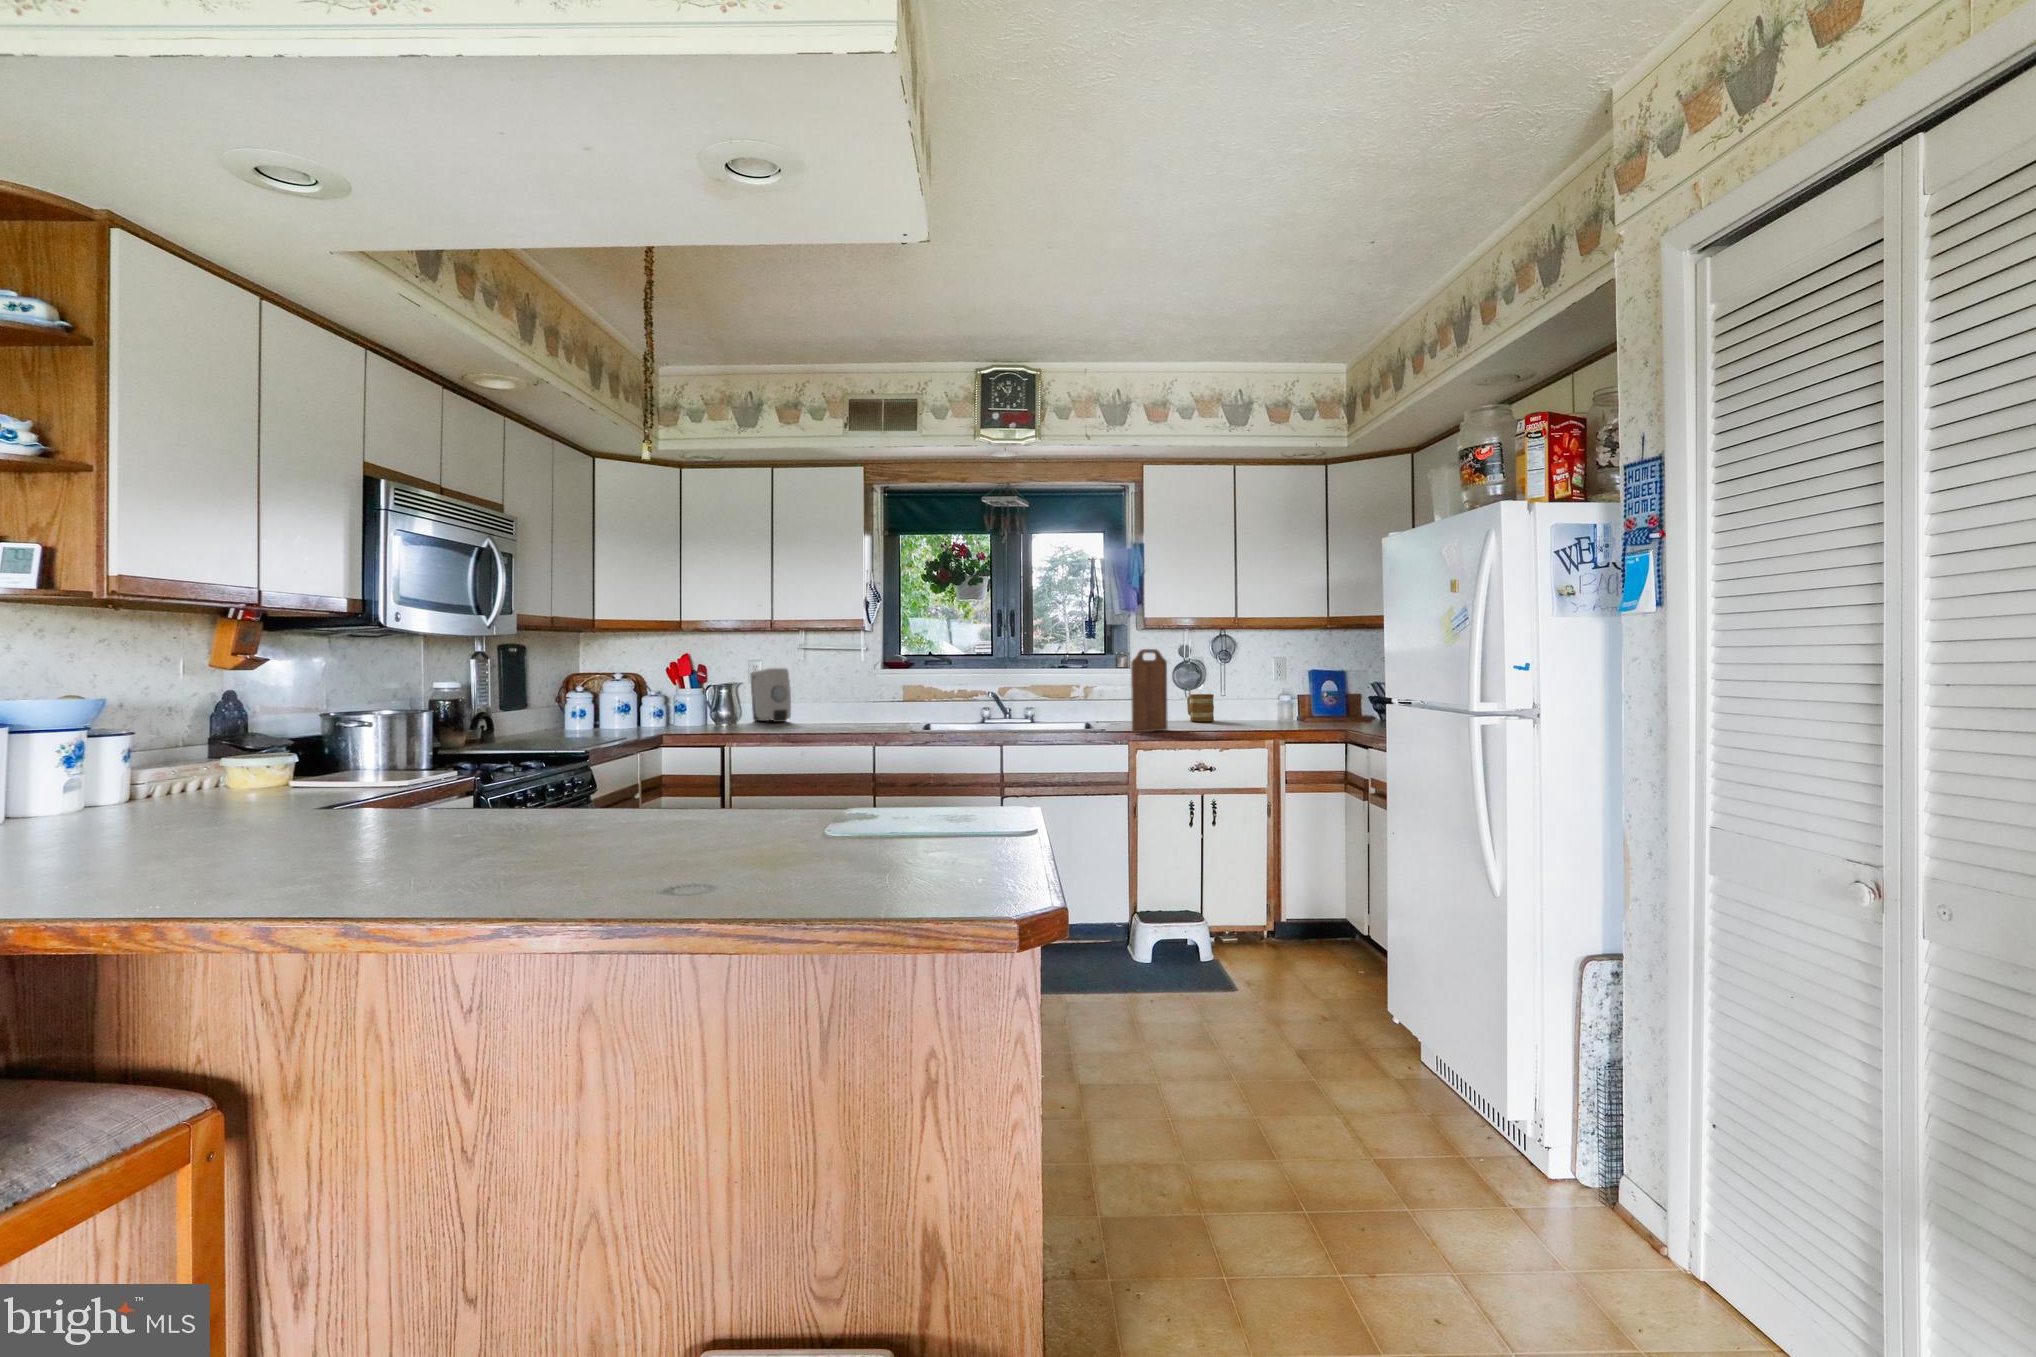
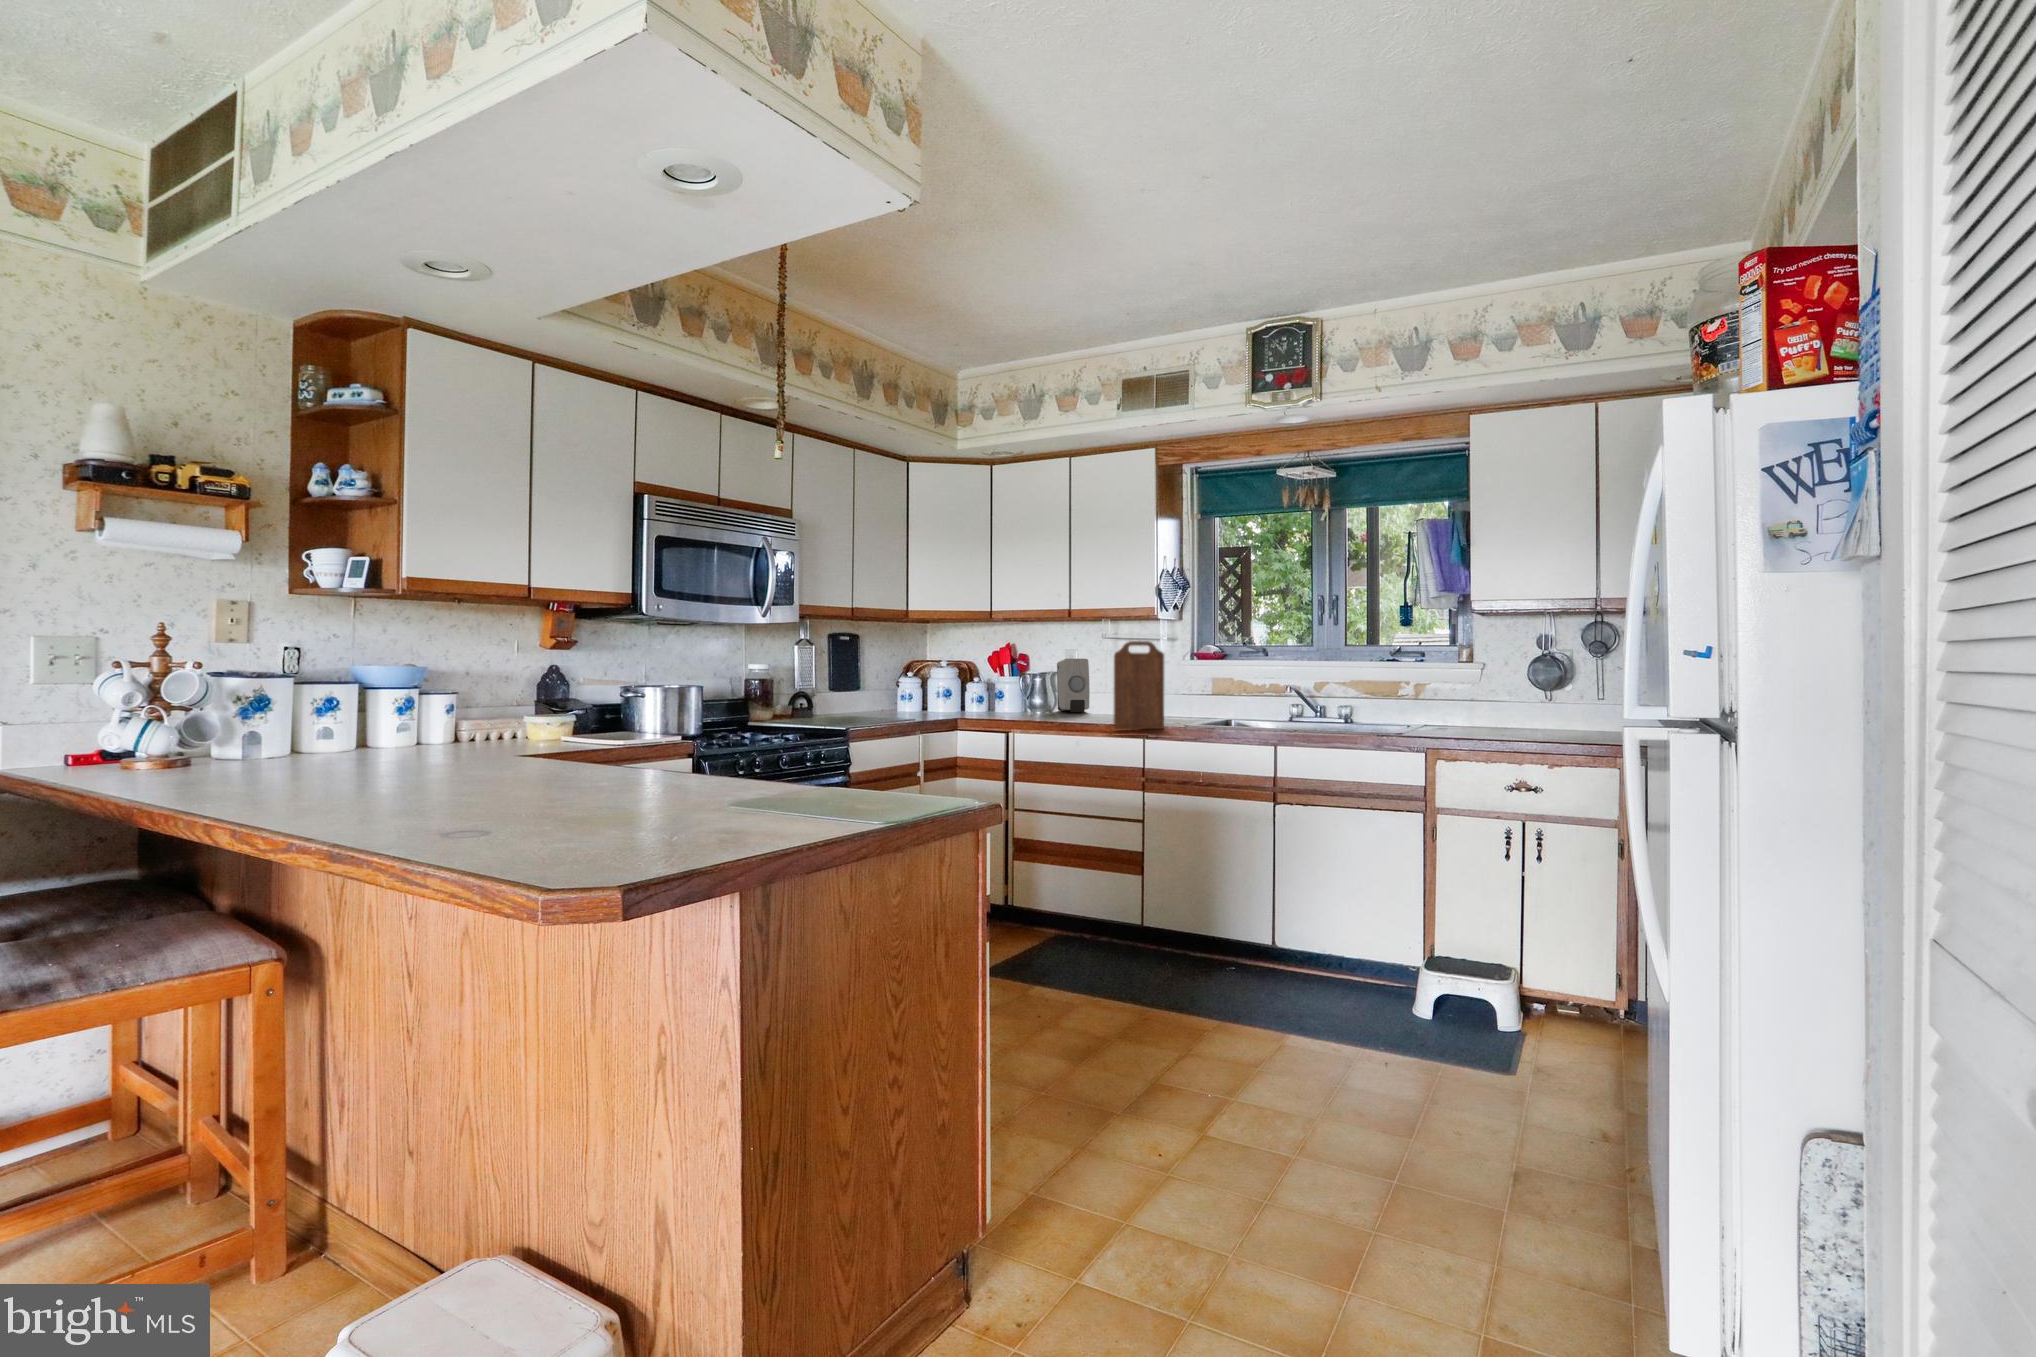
cutting board: present [1131,649,1168,733] -> present [1113,641,1164,729]
mug: present [1187,694,1214,721] -> none [1534,695,1566,730]

